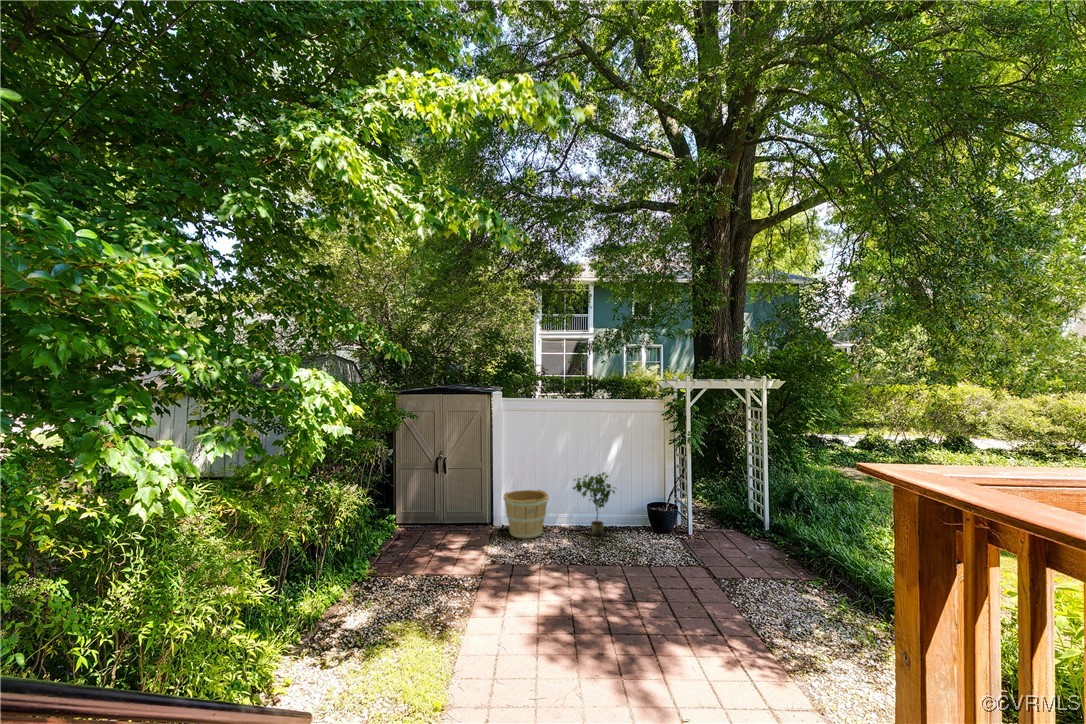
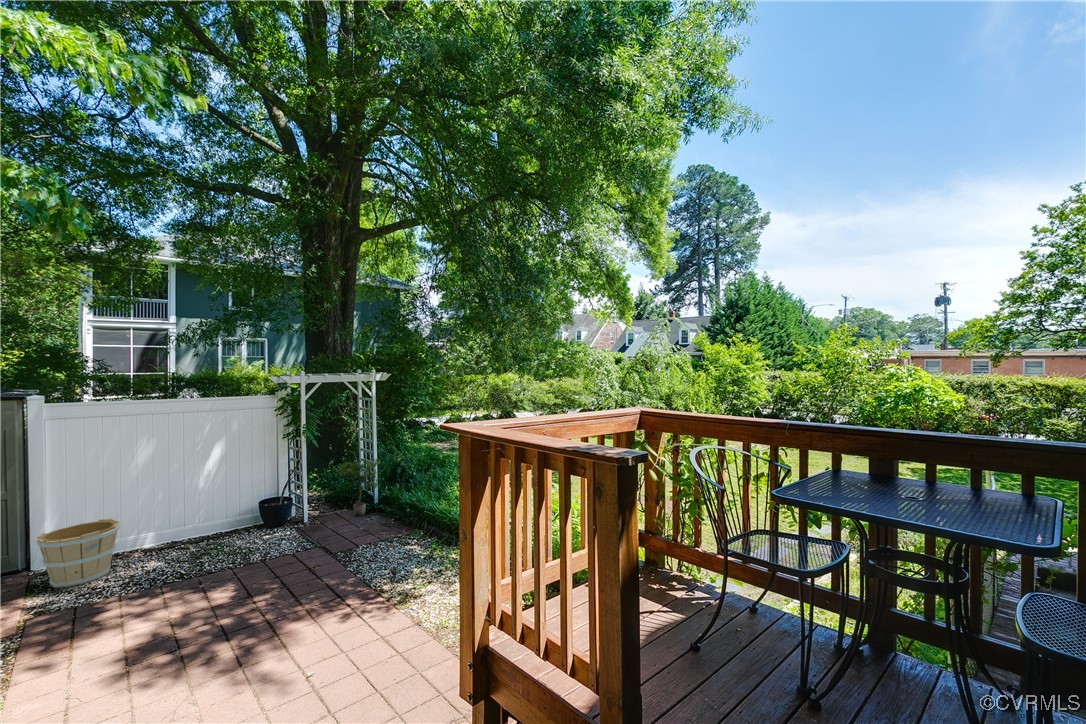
potted plant: present [573,472,615,536] -> present [336,459,384,516]

